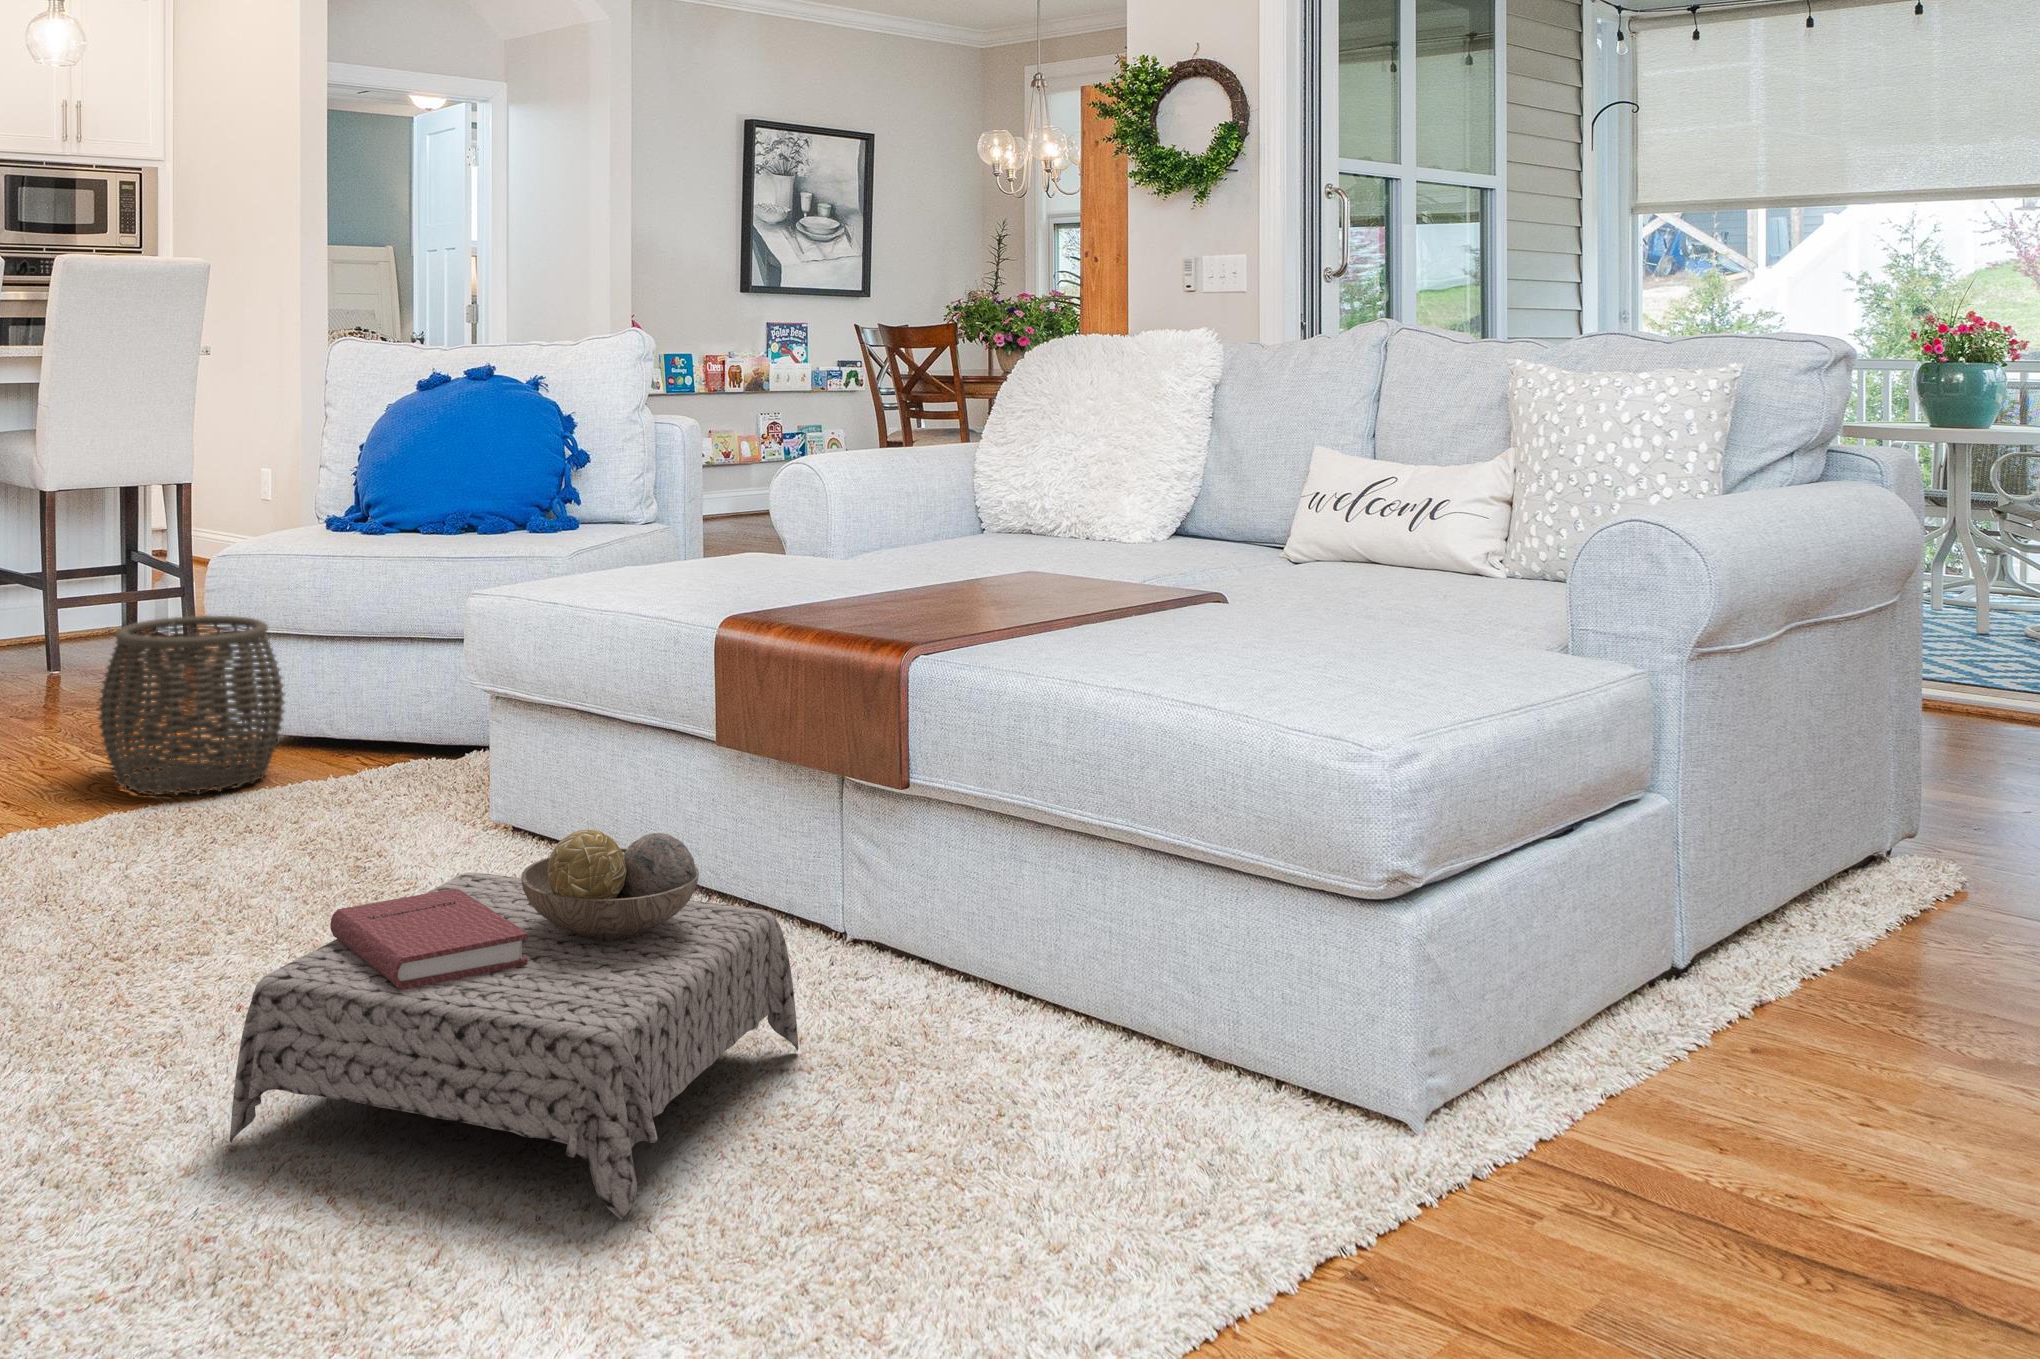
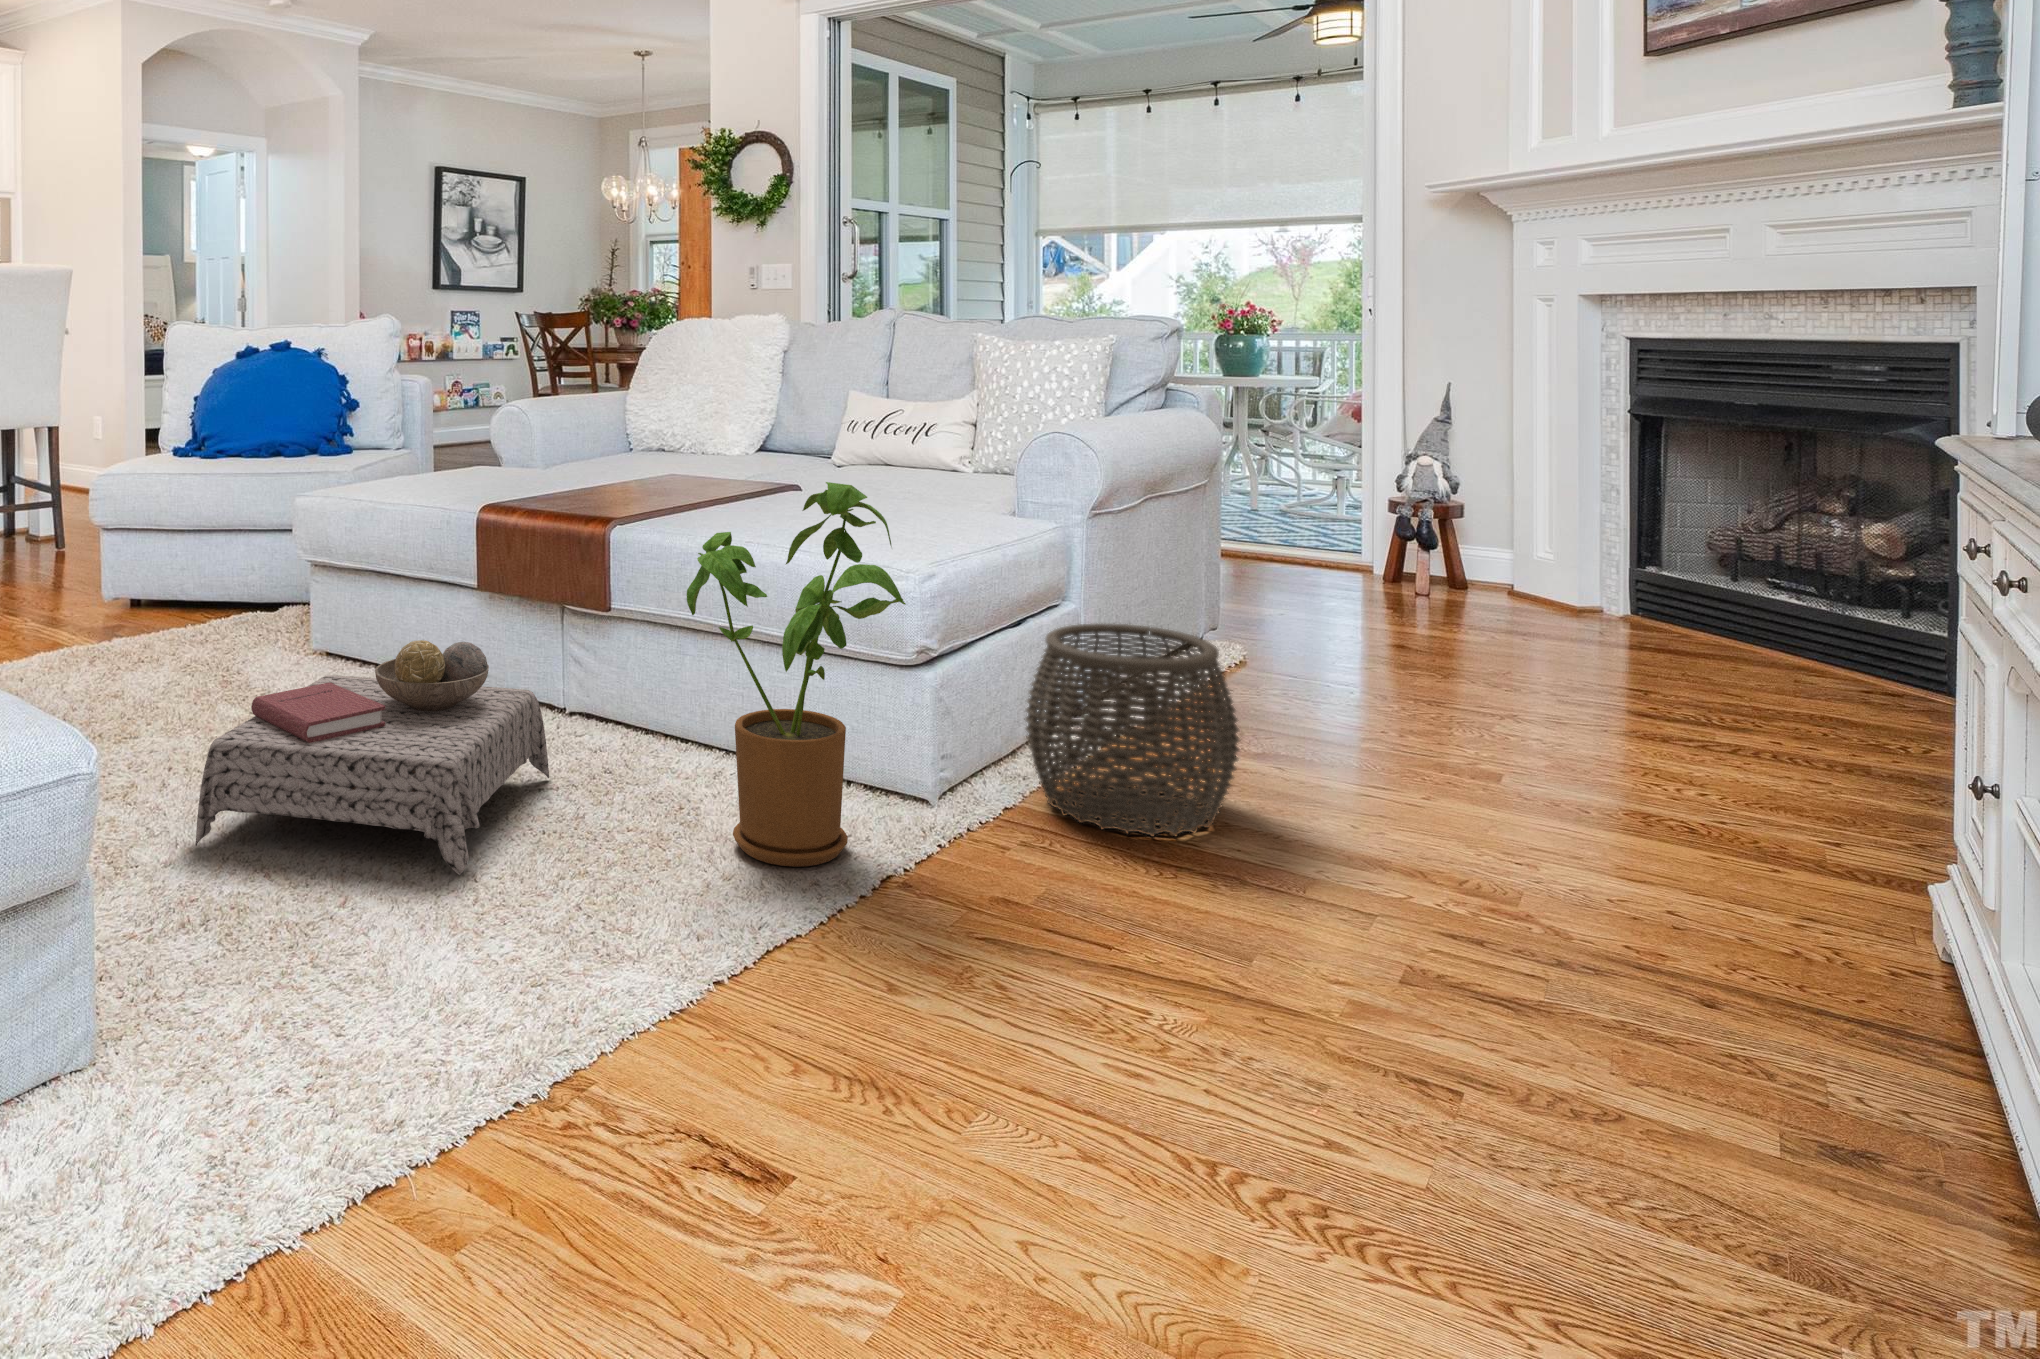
house plant: none [1000,596,1357,1237] -> present [687,482,906,867]
woven basket: present [98,616,285,795] -> present [1025,624,1240,836]

